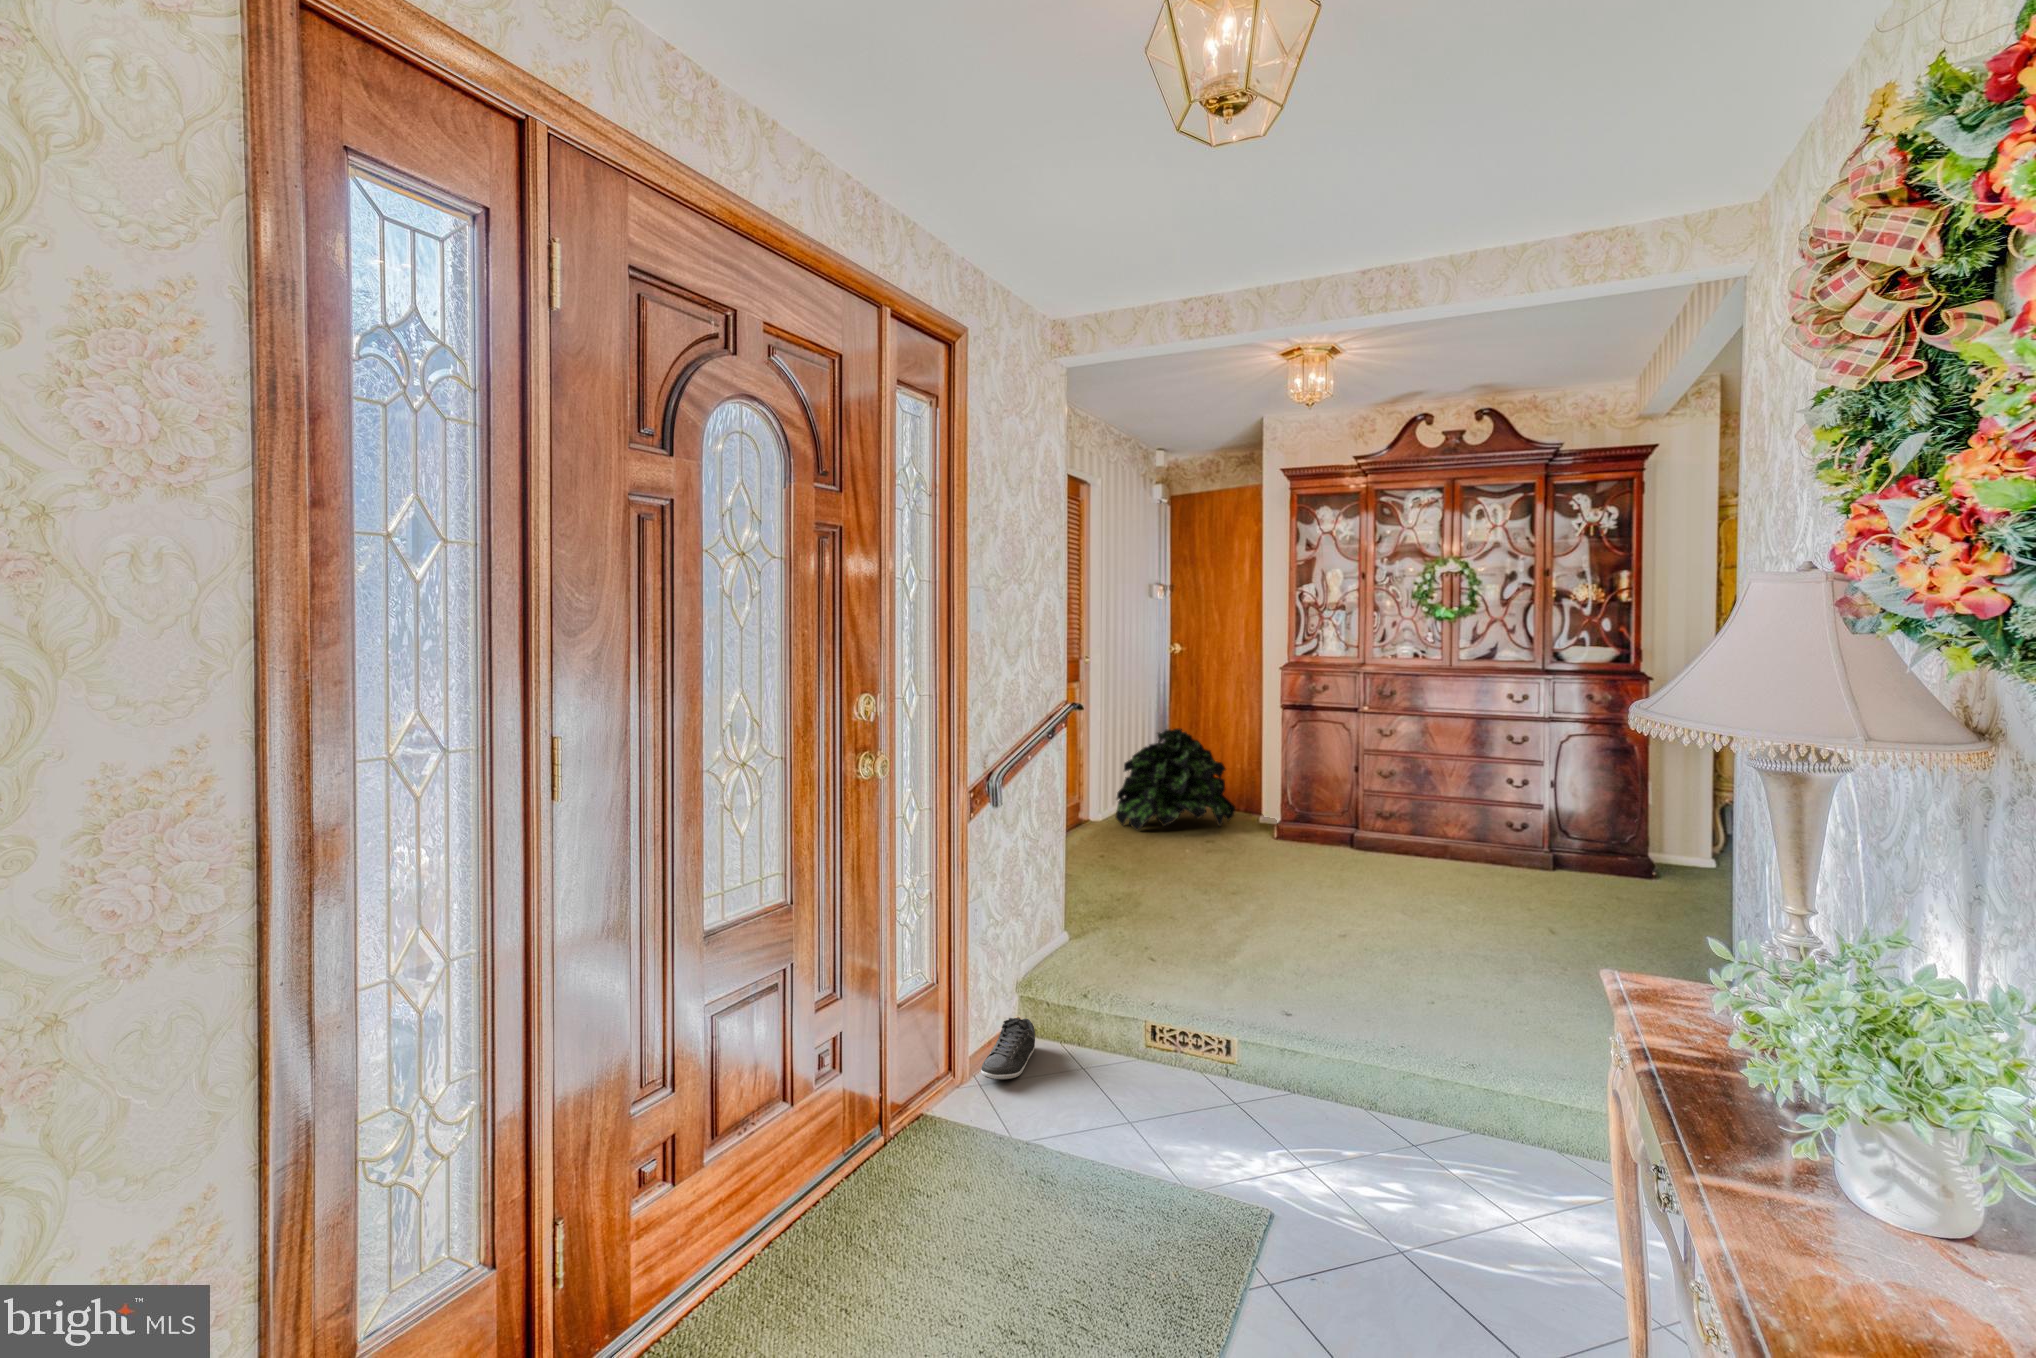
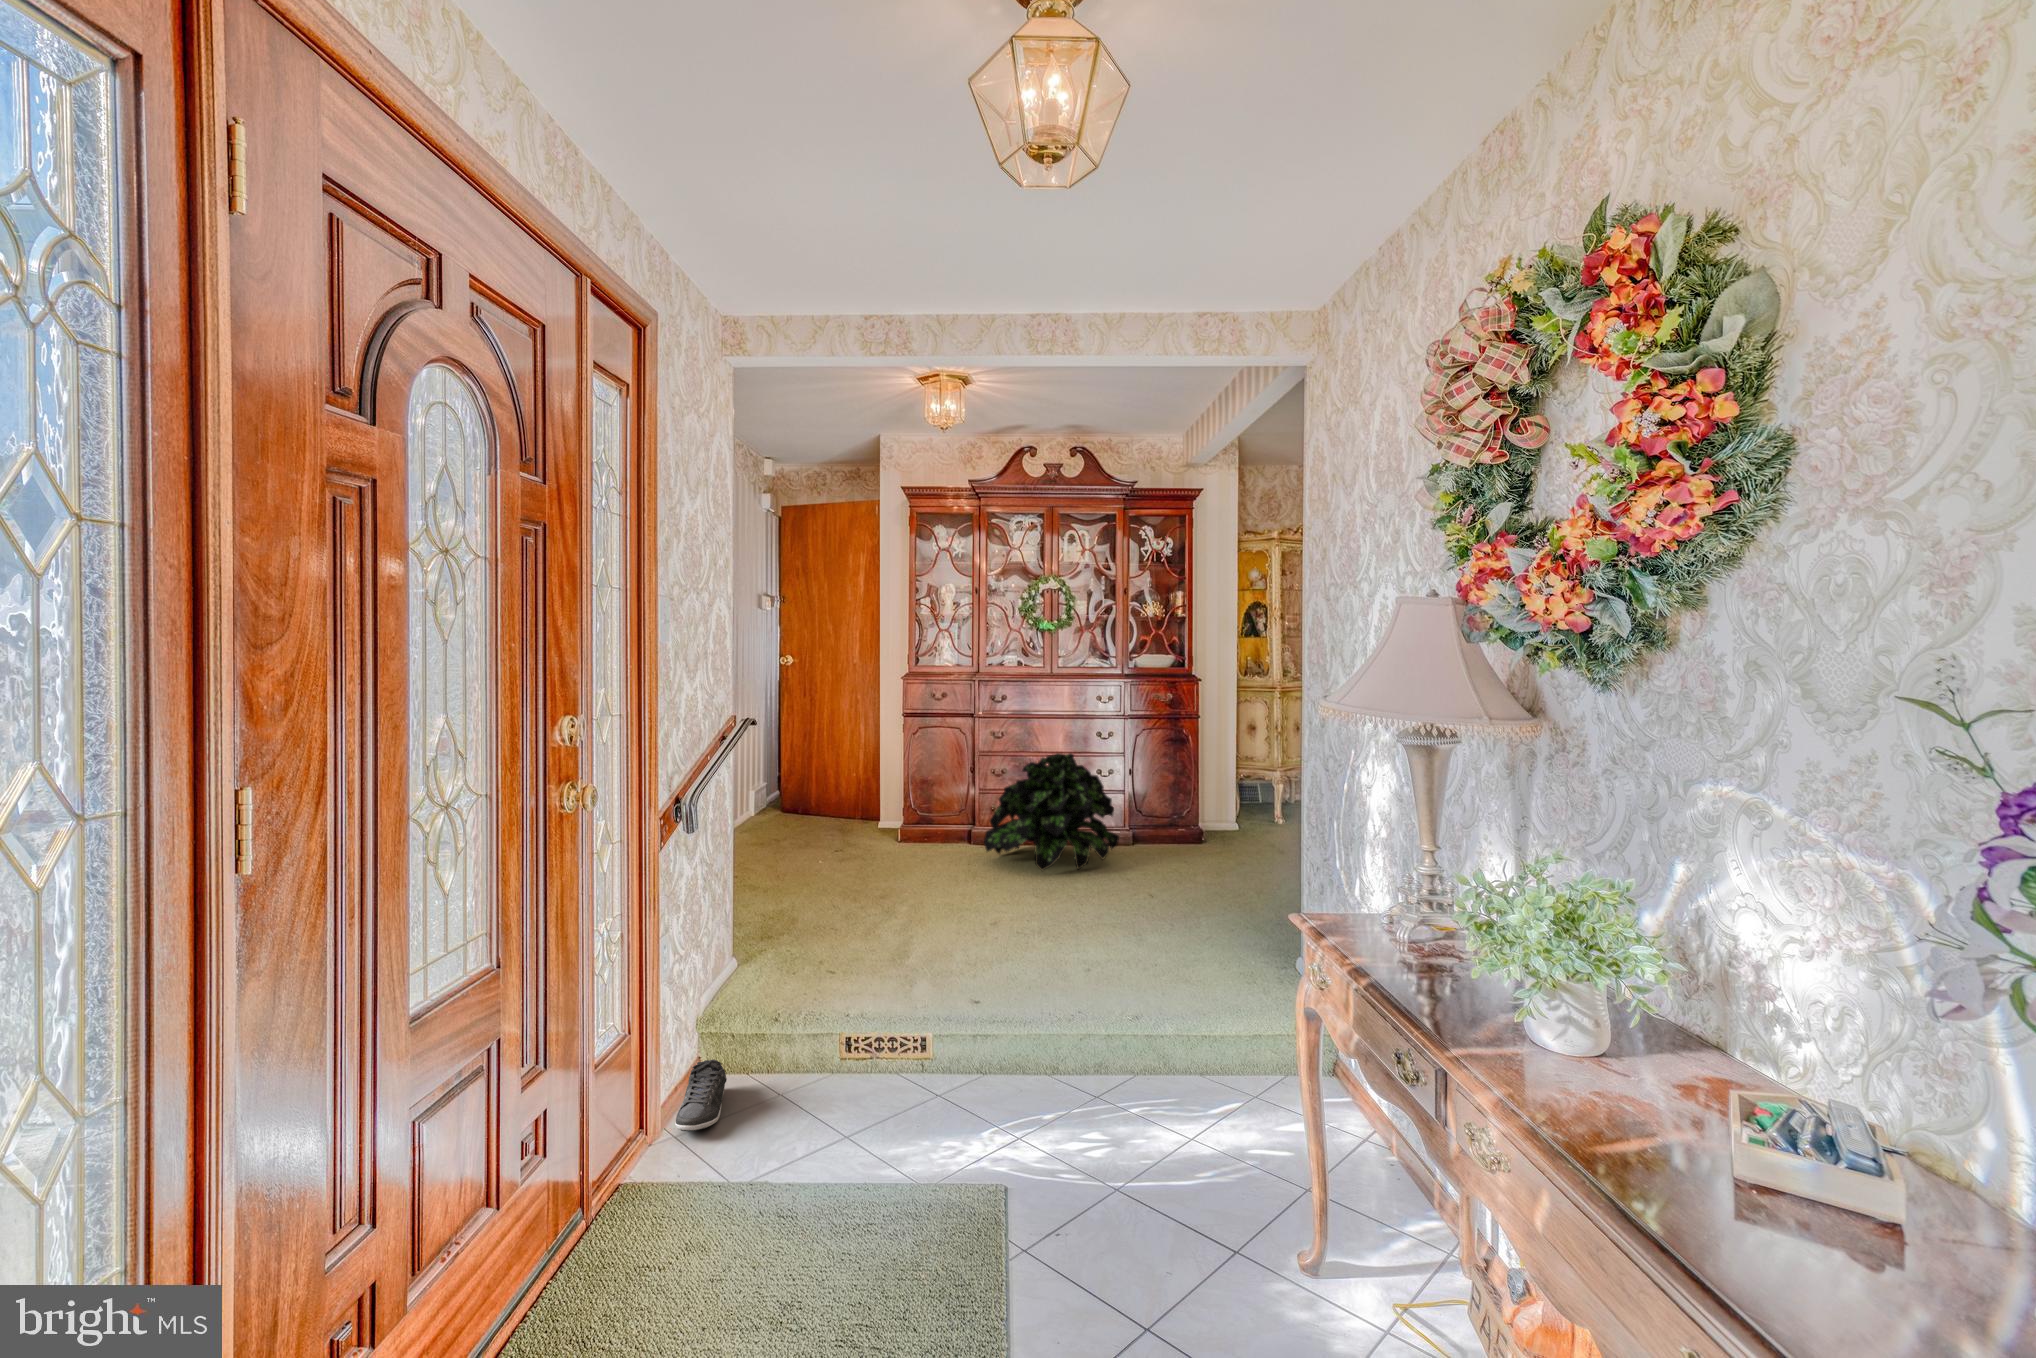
potted plant: present [1116,728,1235,830] -> present [984,753,1119,870]

